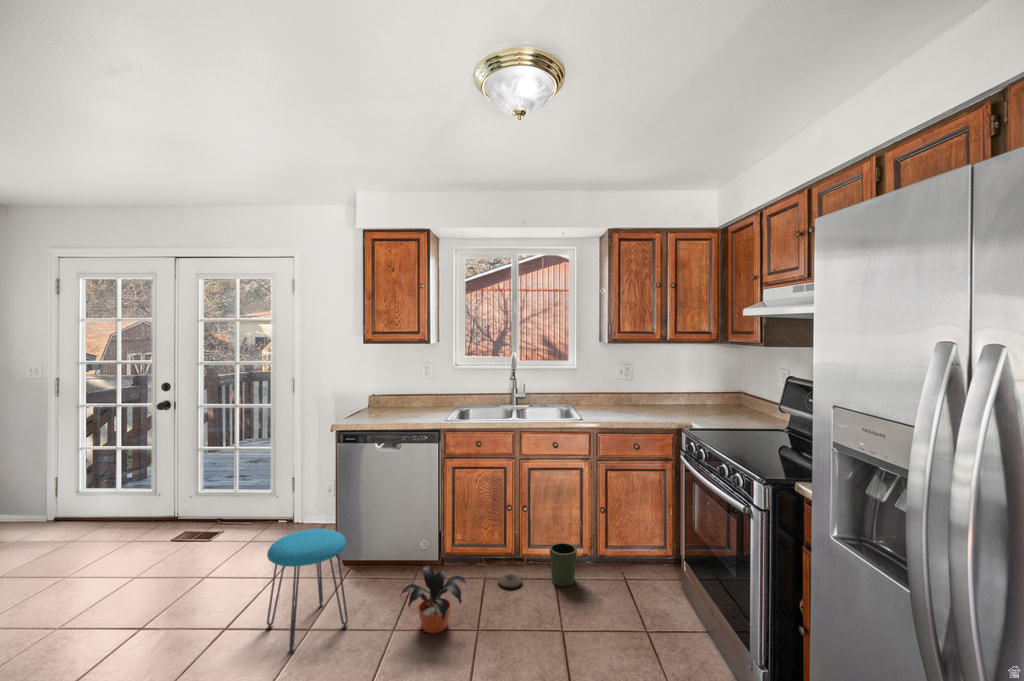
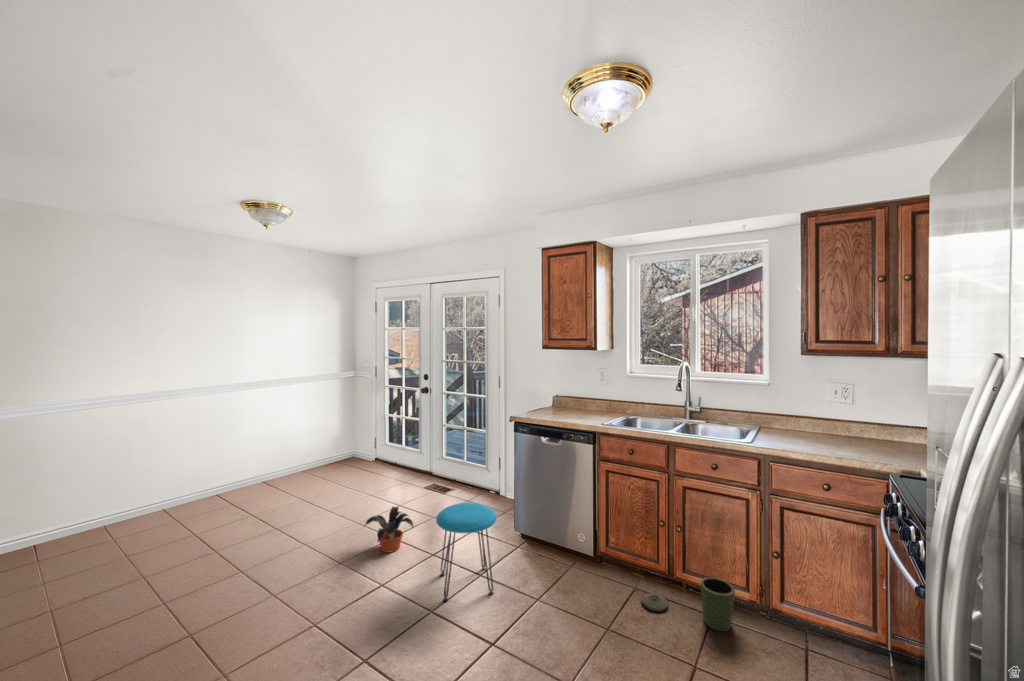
potted plant: present [401,566,466,633] -> present [365,507,413,553]

